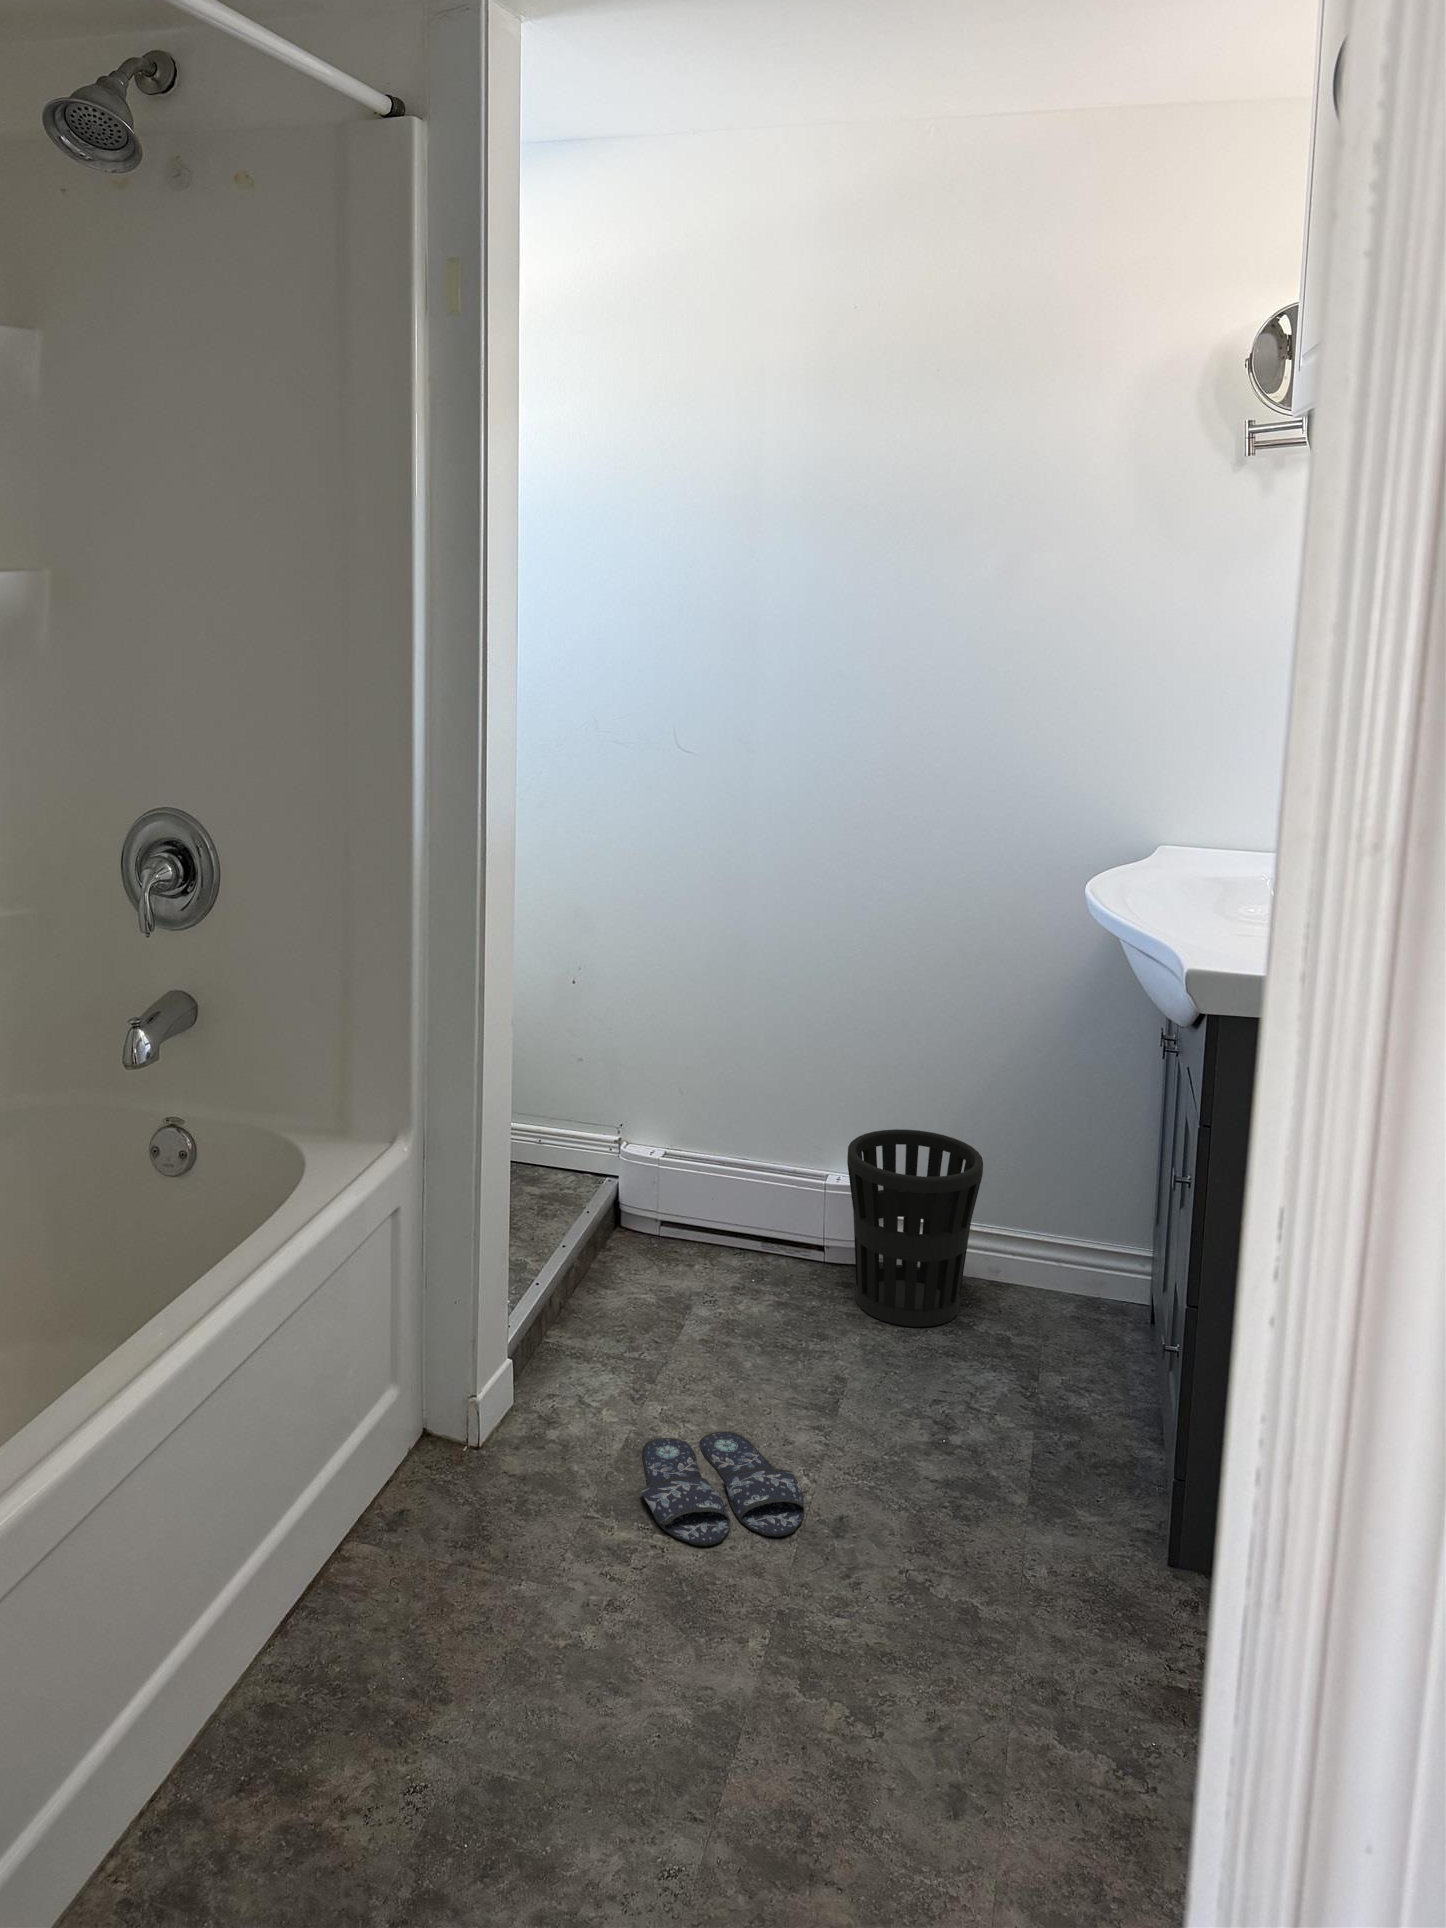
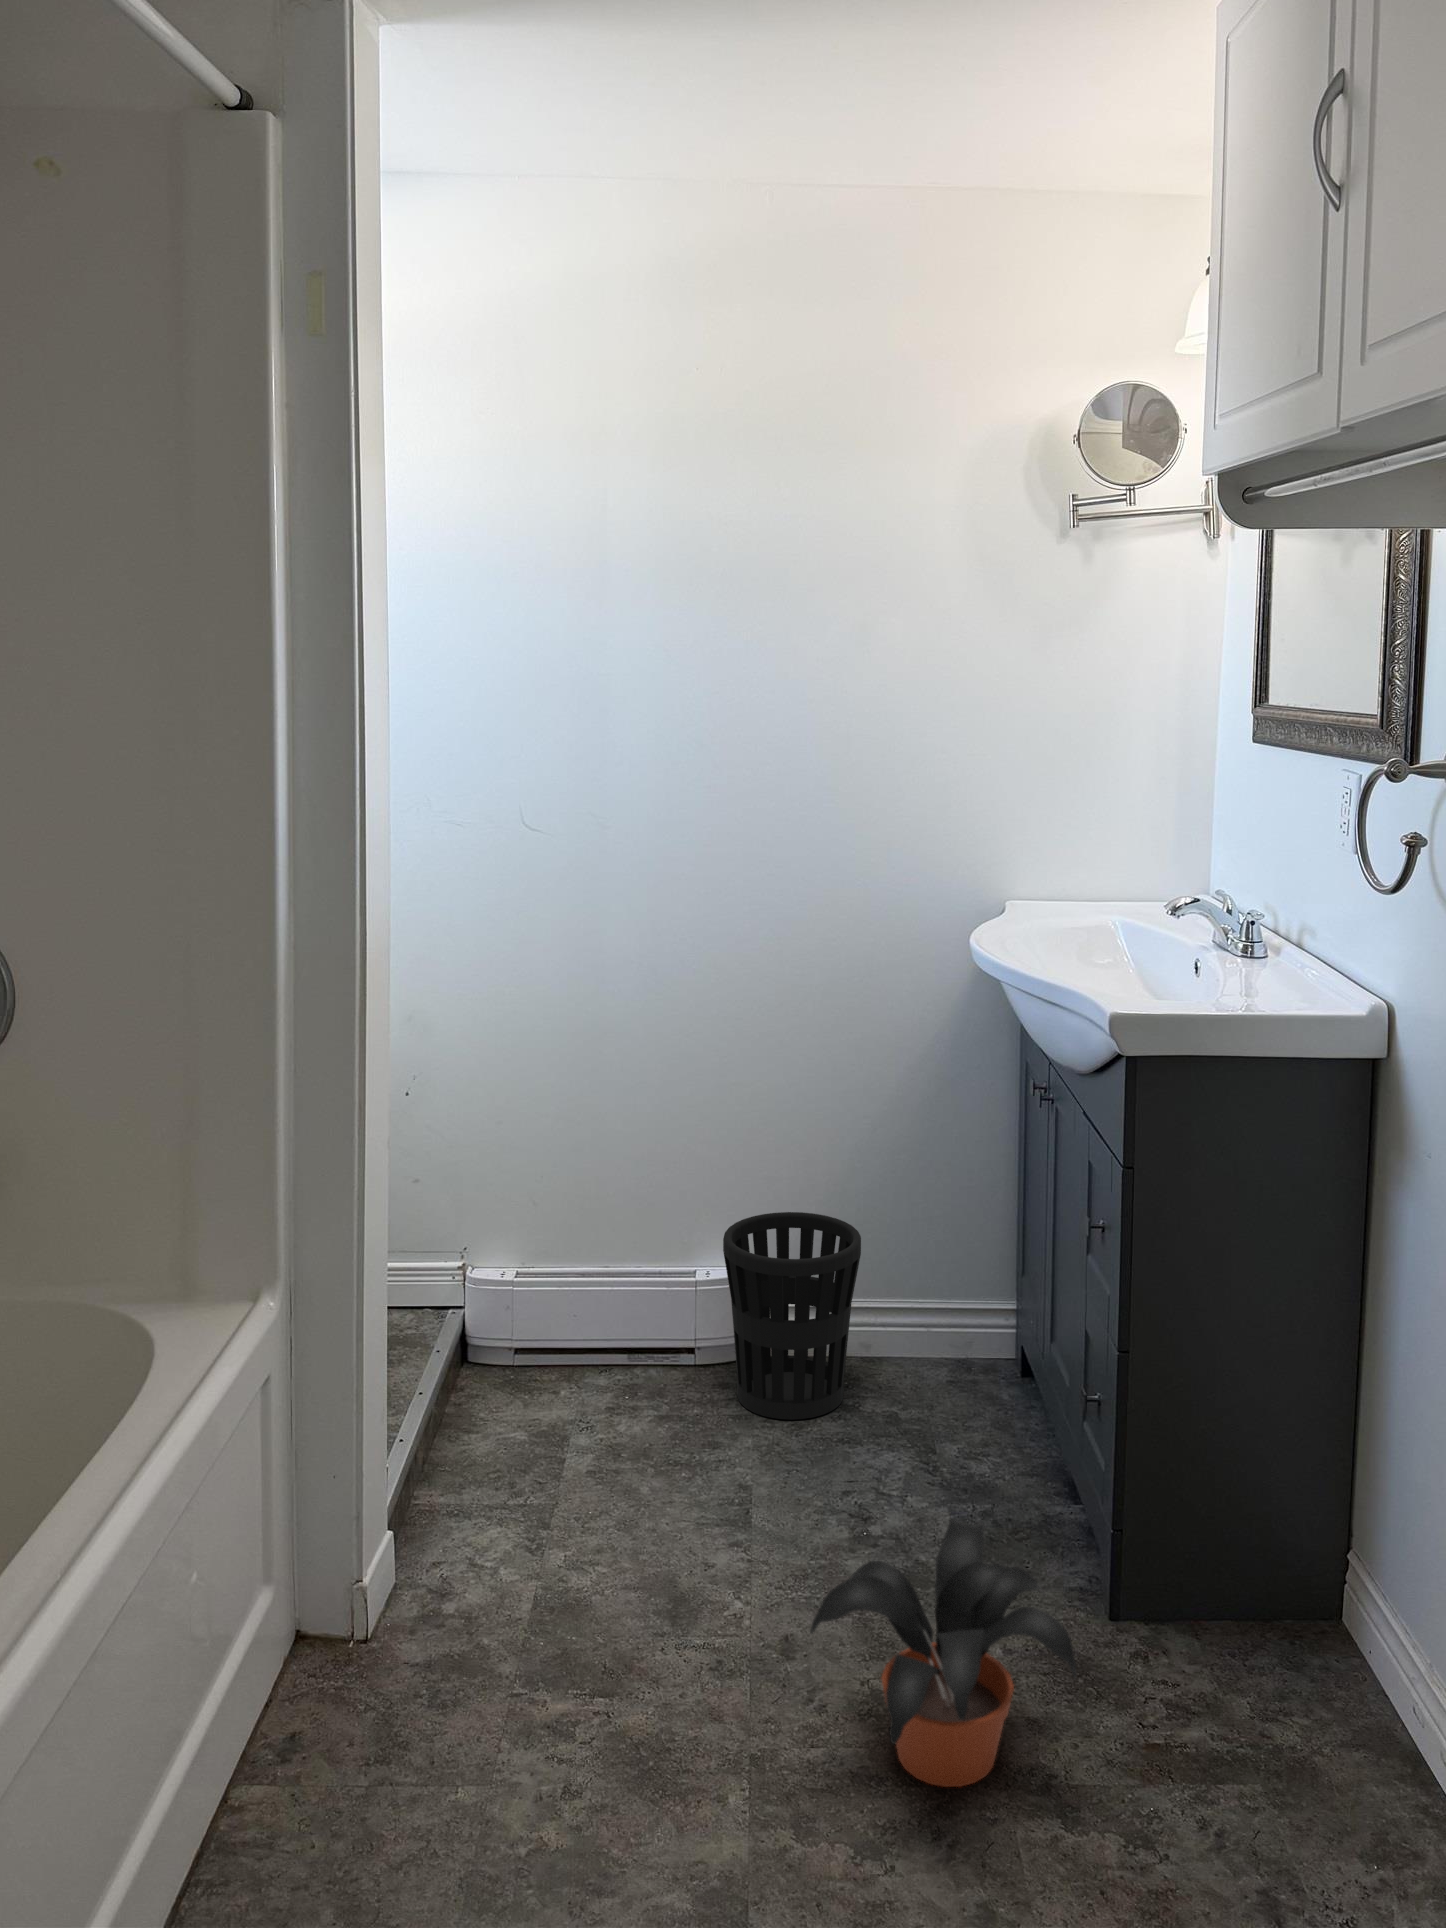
slippers: present [641,1431,804,1546] -> none [556,1567,746,1702]
potted plant: none [838,1438,1088,1682] -> present [810,1519,1076,1787]

